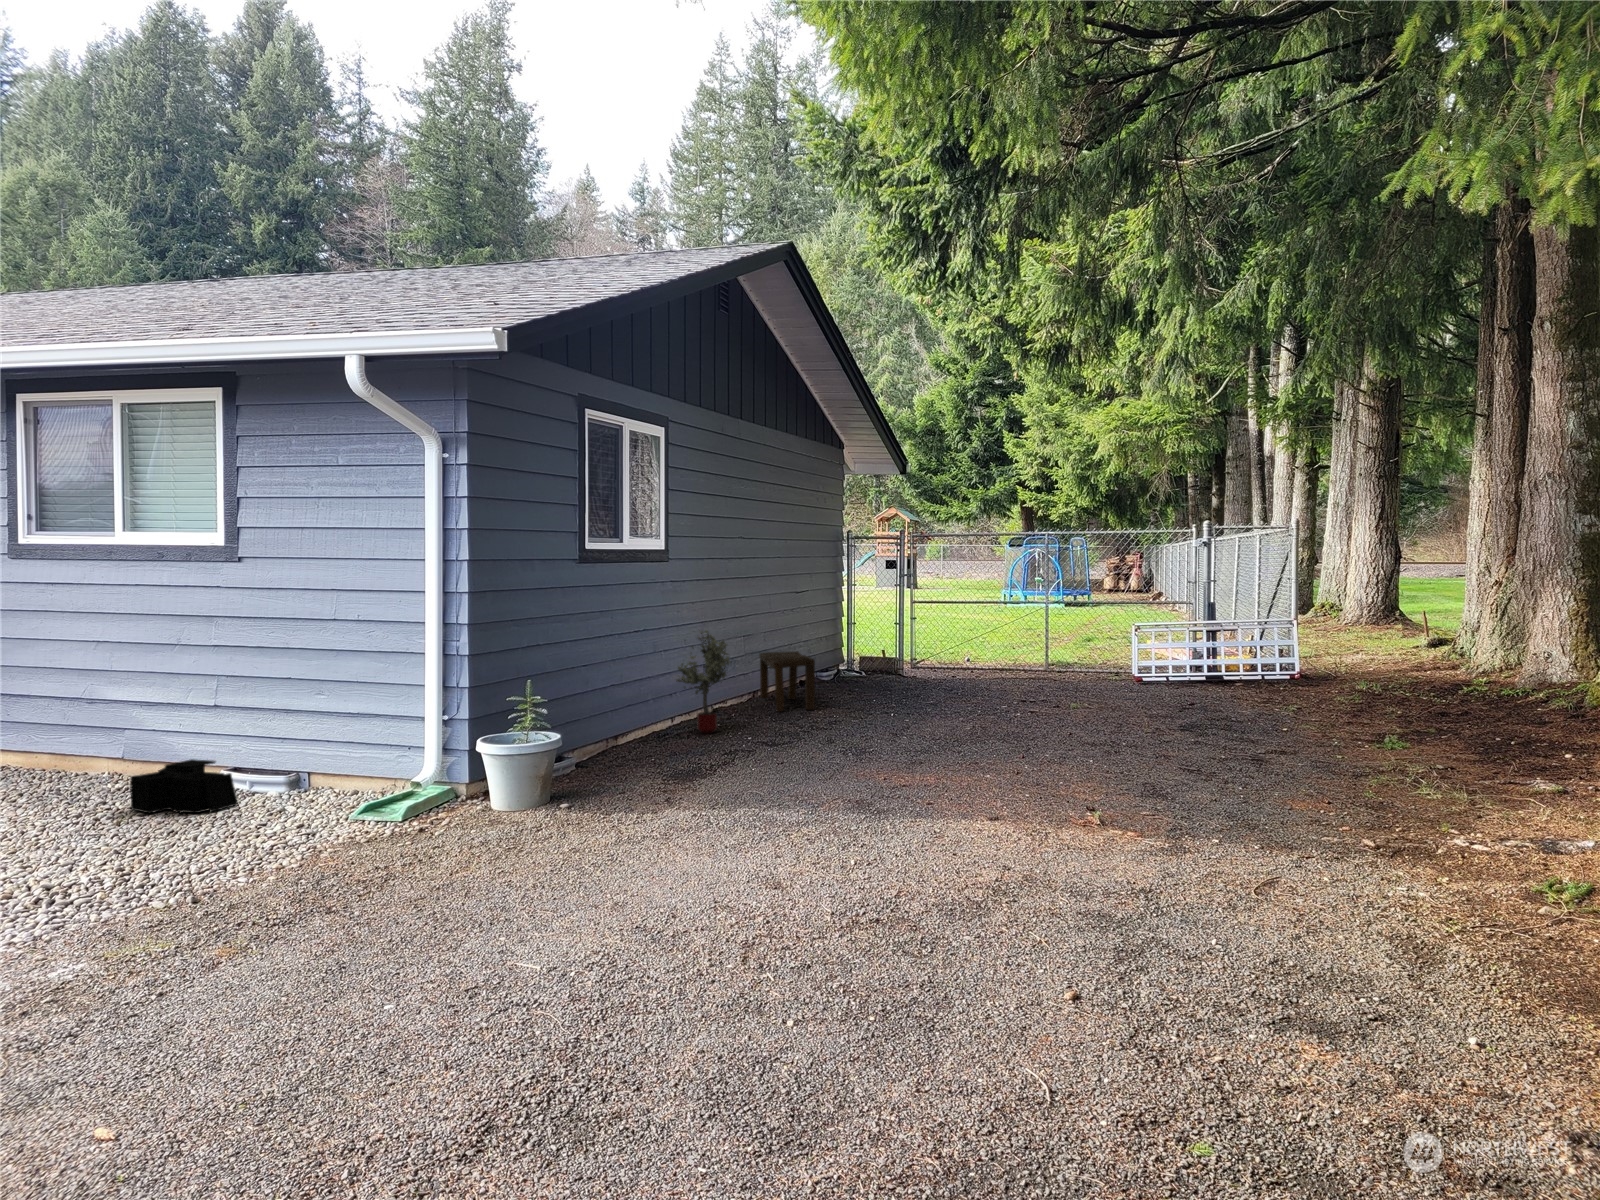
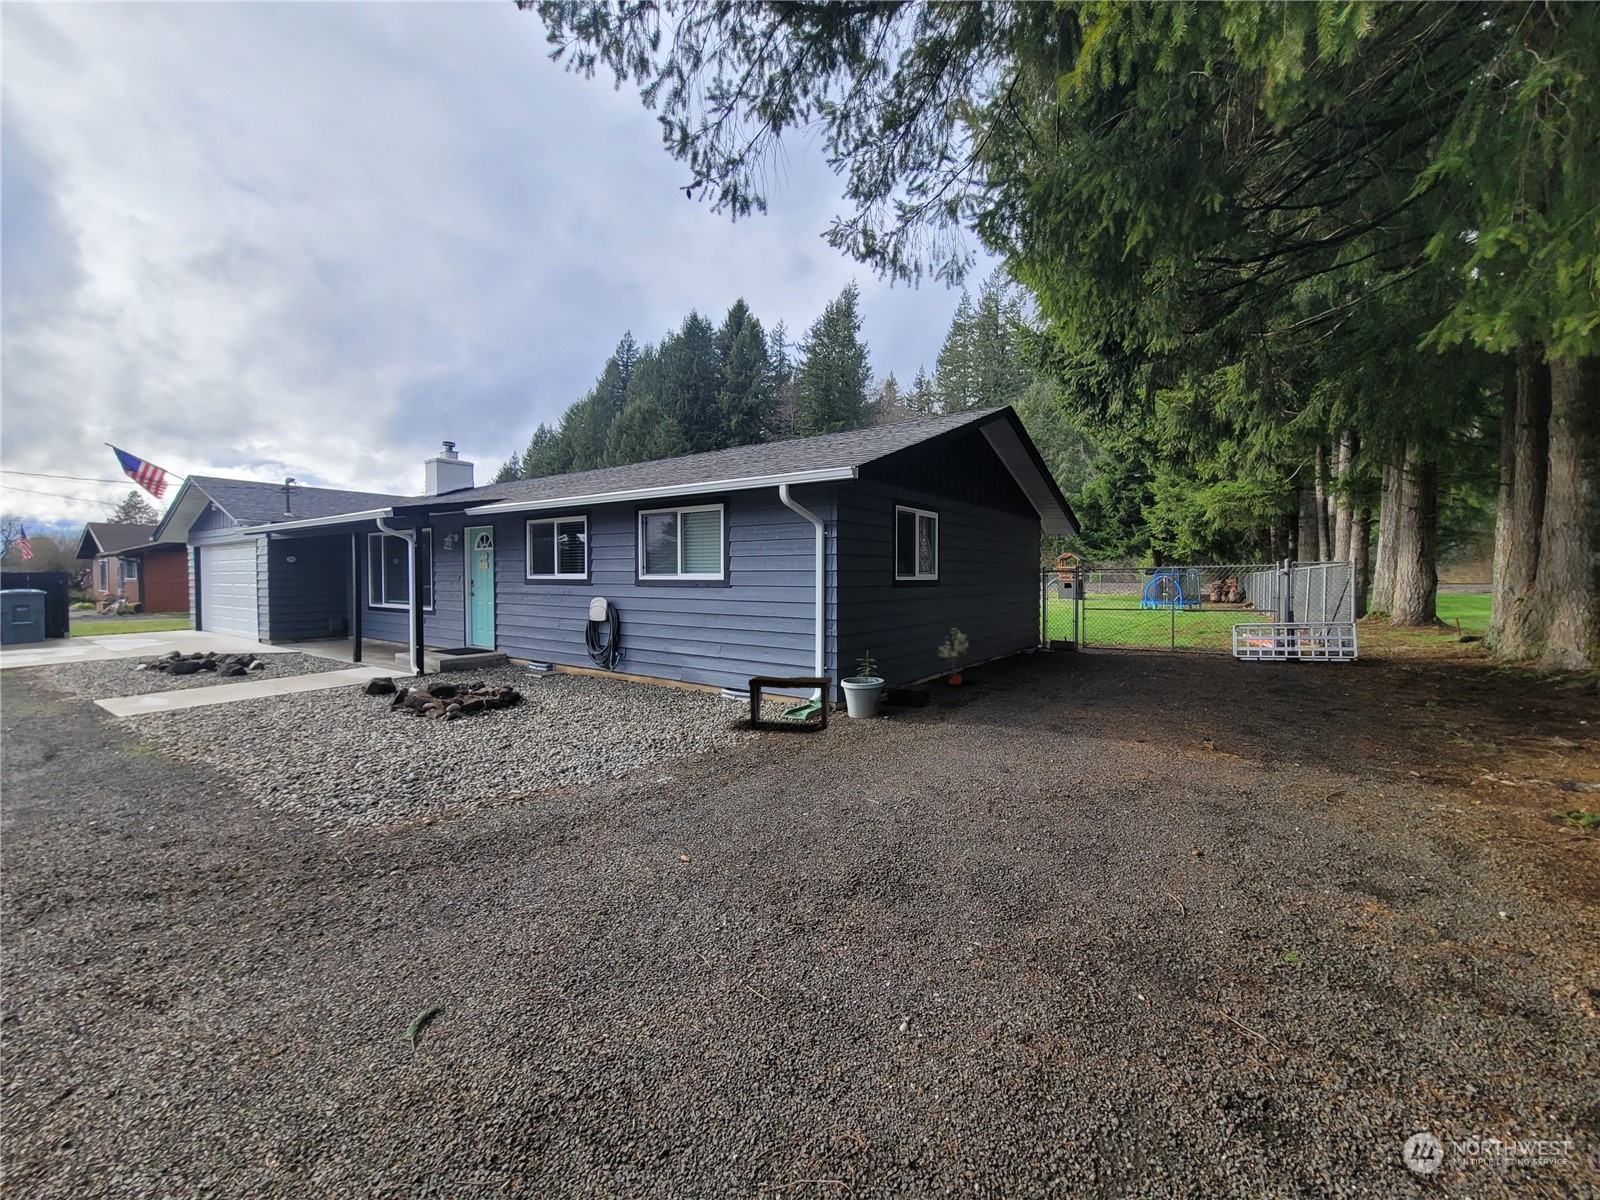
bench: present [759,651,815,712] -> present [748,676,832,728]
storage bin: present [130,759,238,814] -> present [885,684,929,706]

